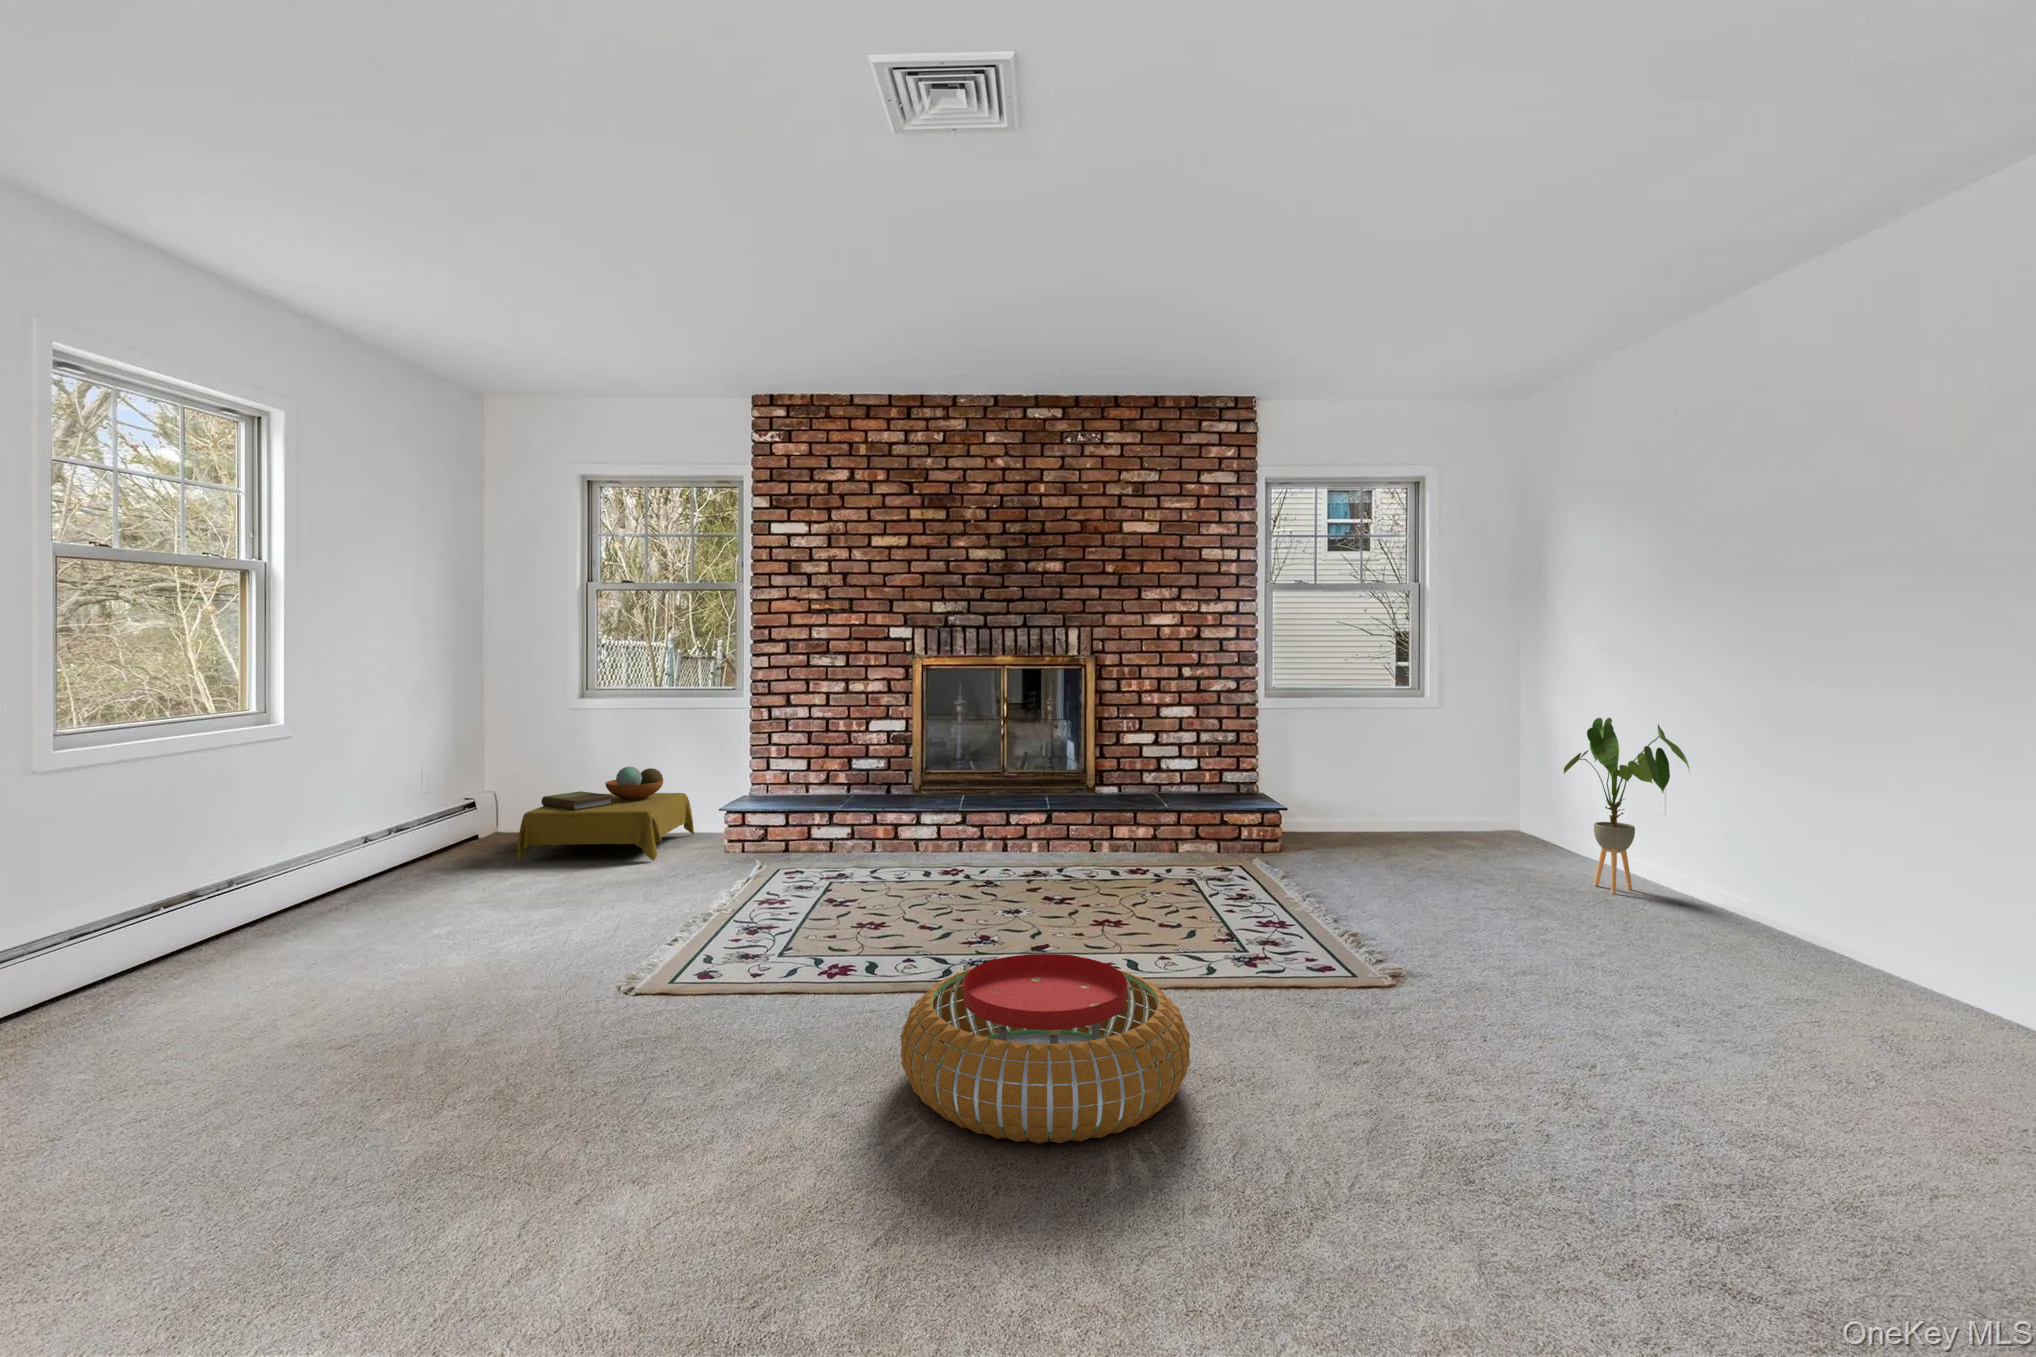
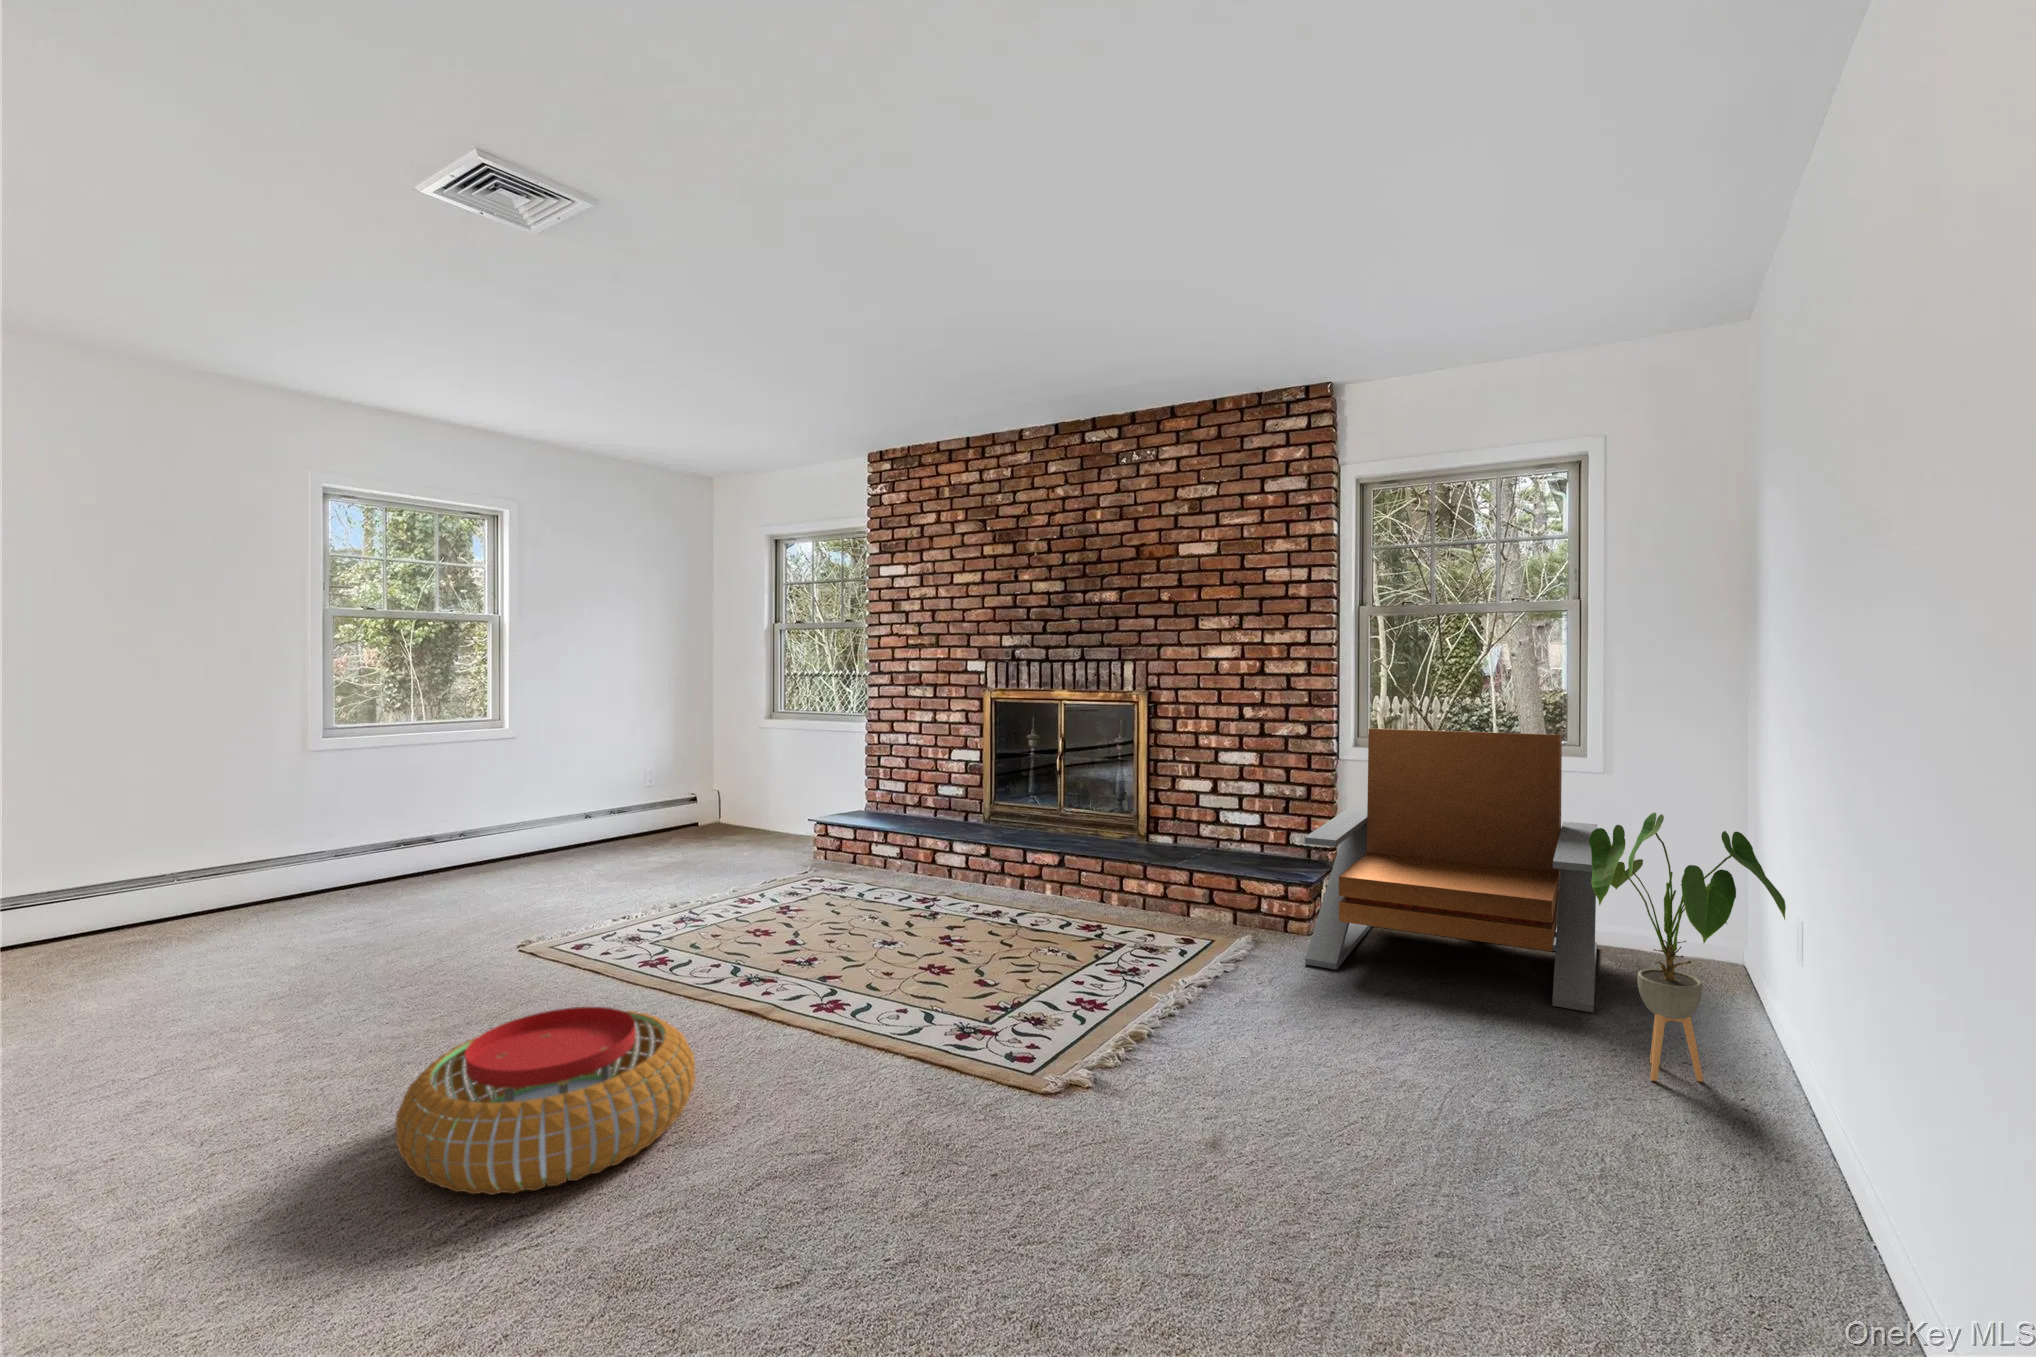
lounge chair: none [1278,680,1523,868] -> present [1304,729,1597,1012]
side table: present [517,767,694,862] -> none [678,780,832,862]

